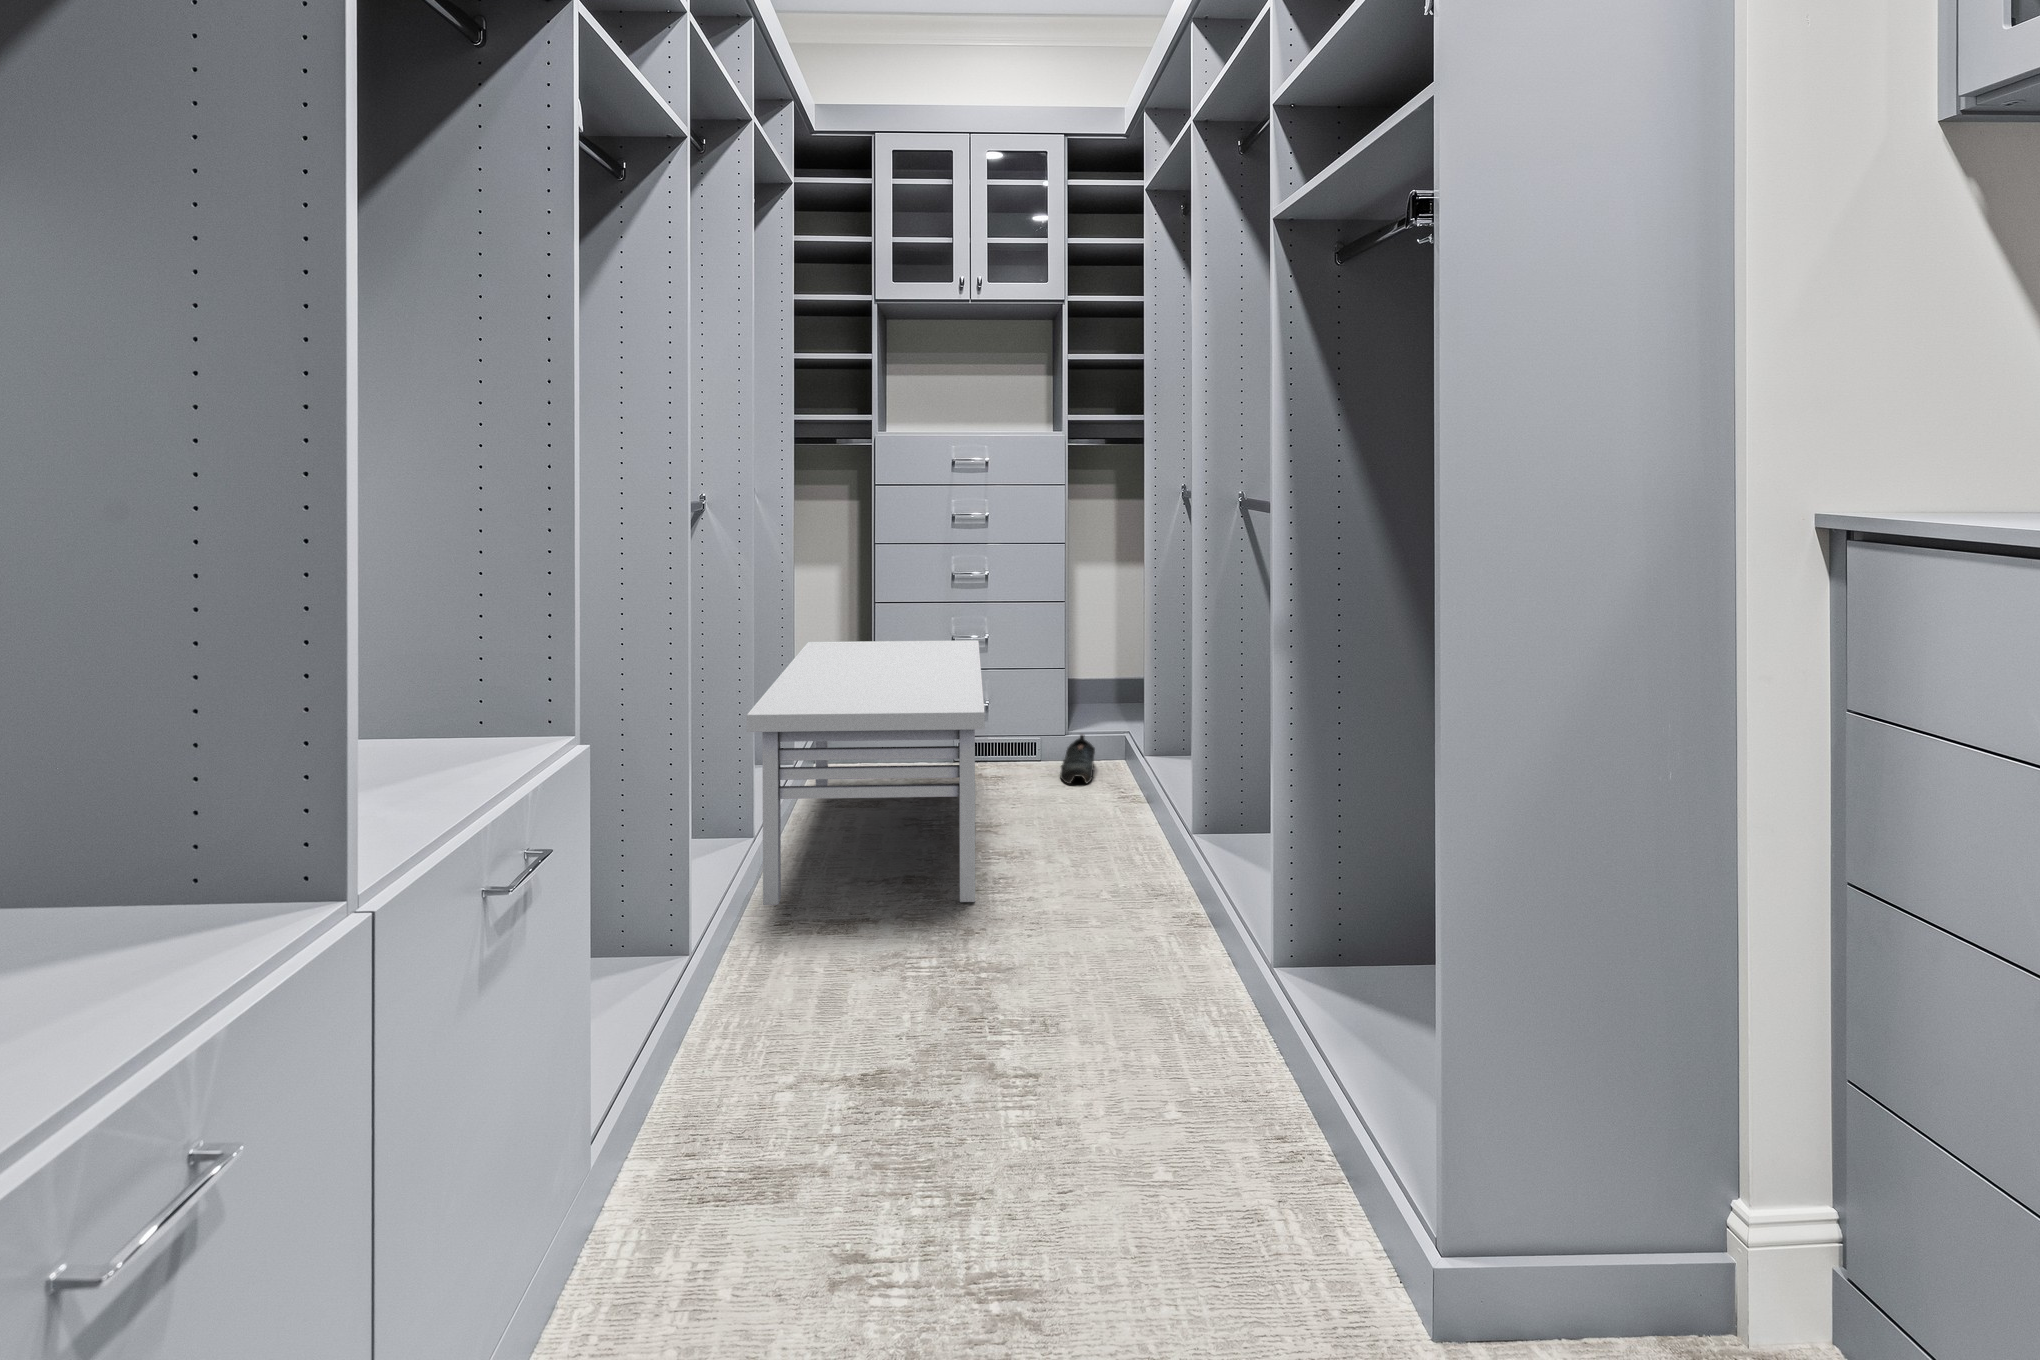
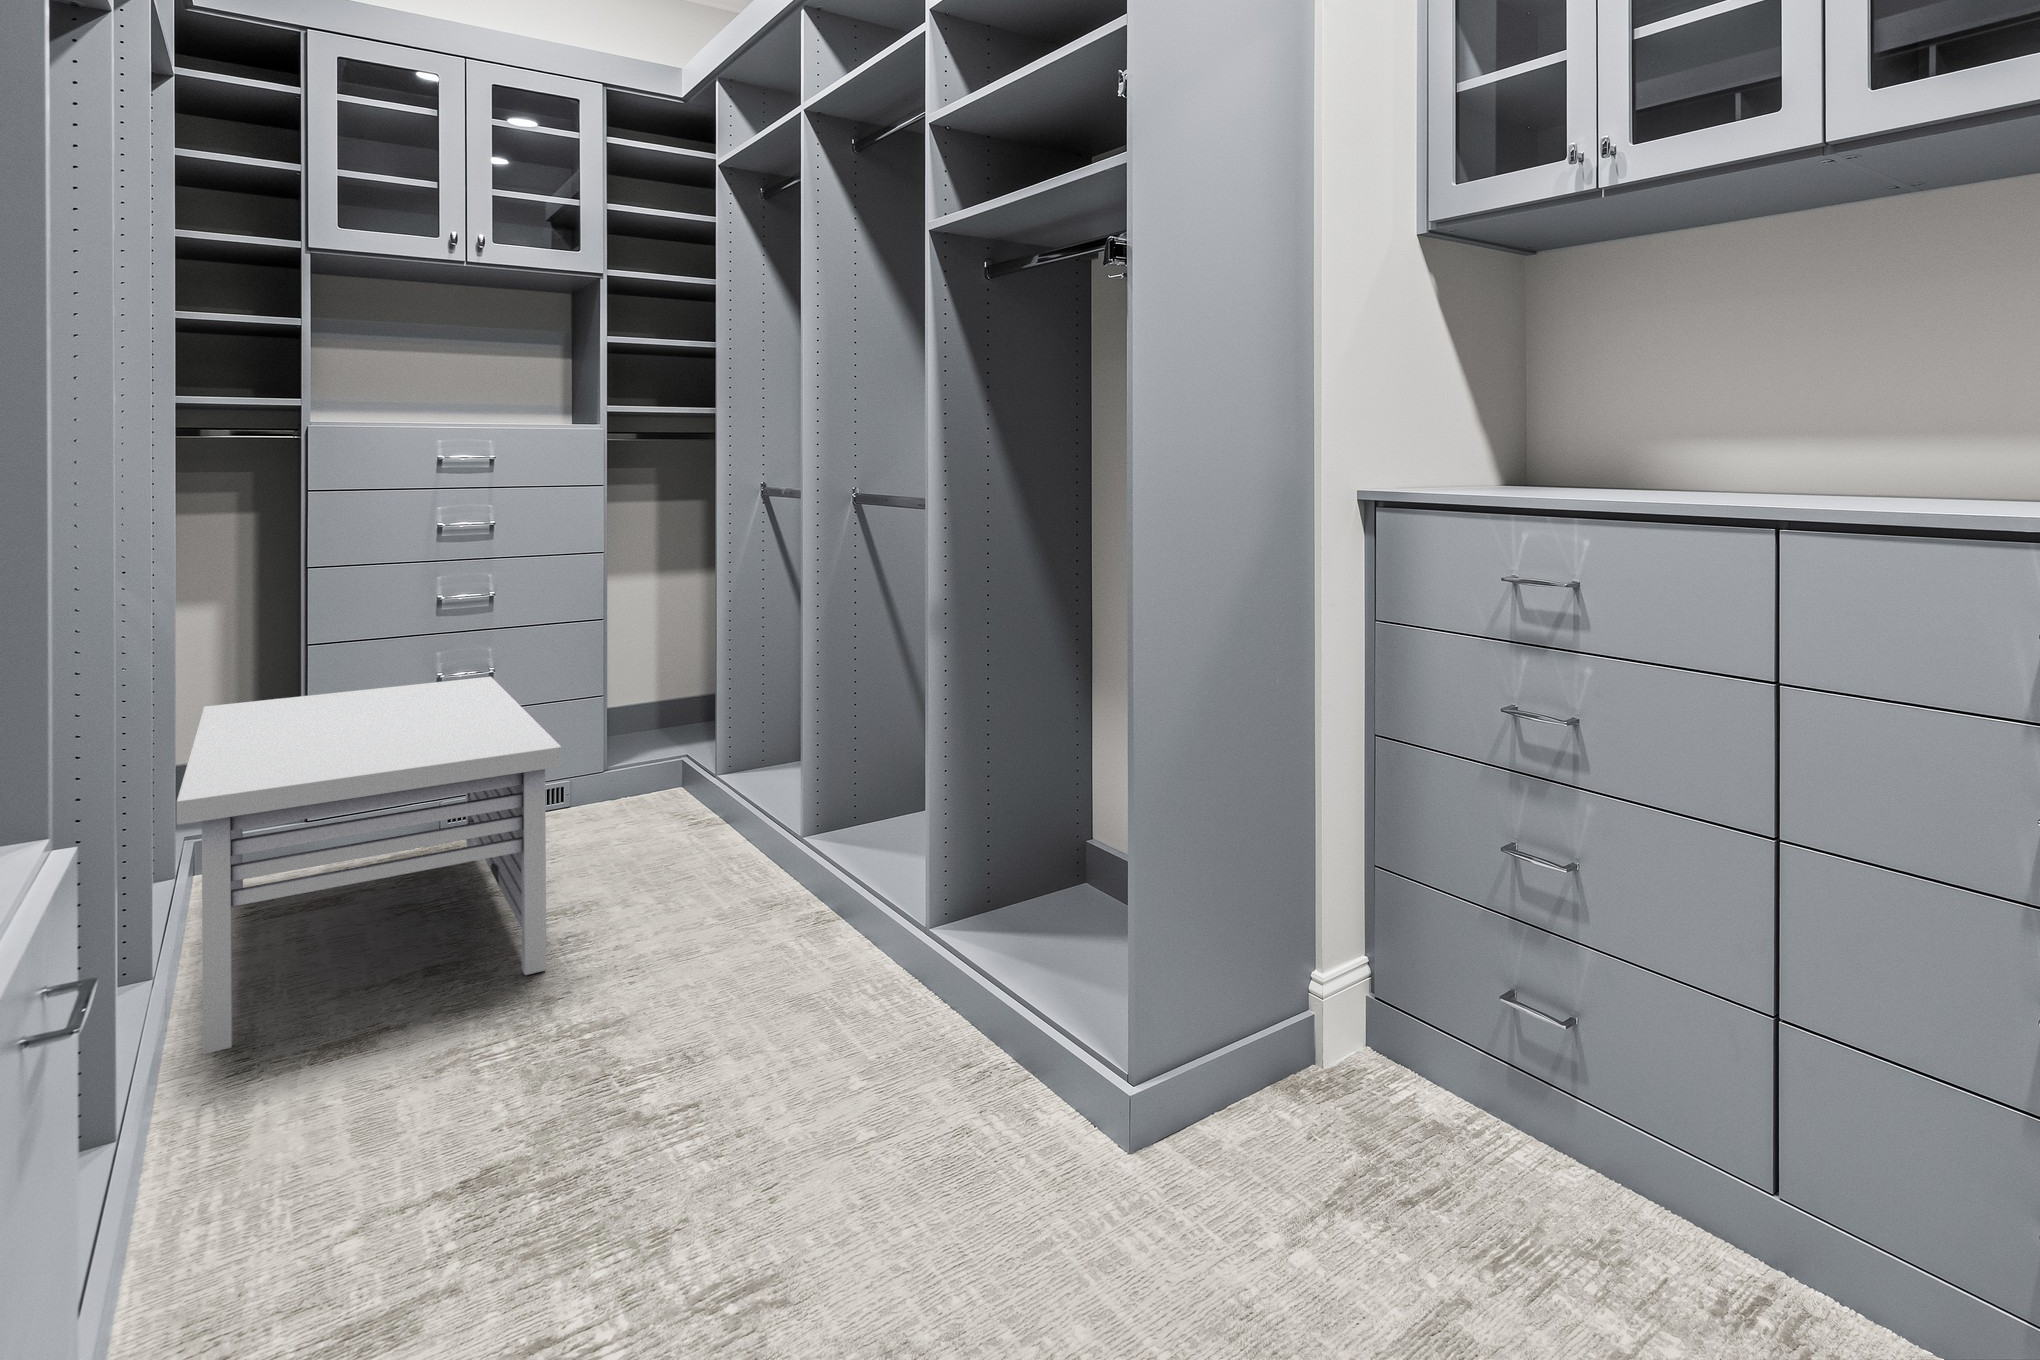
shoe: present [1060,734,1095,784] -> none [607,771,652,828]

